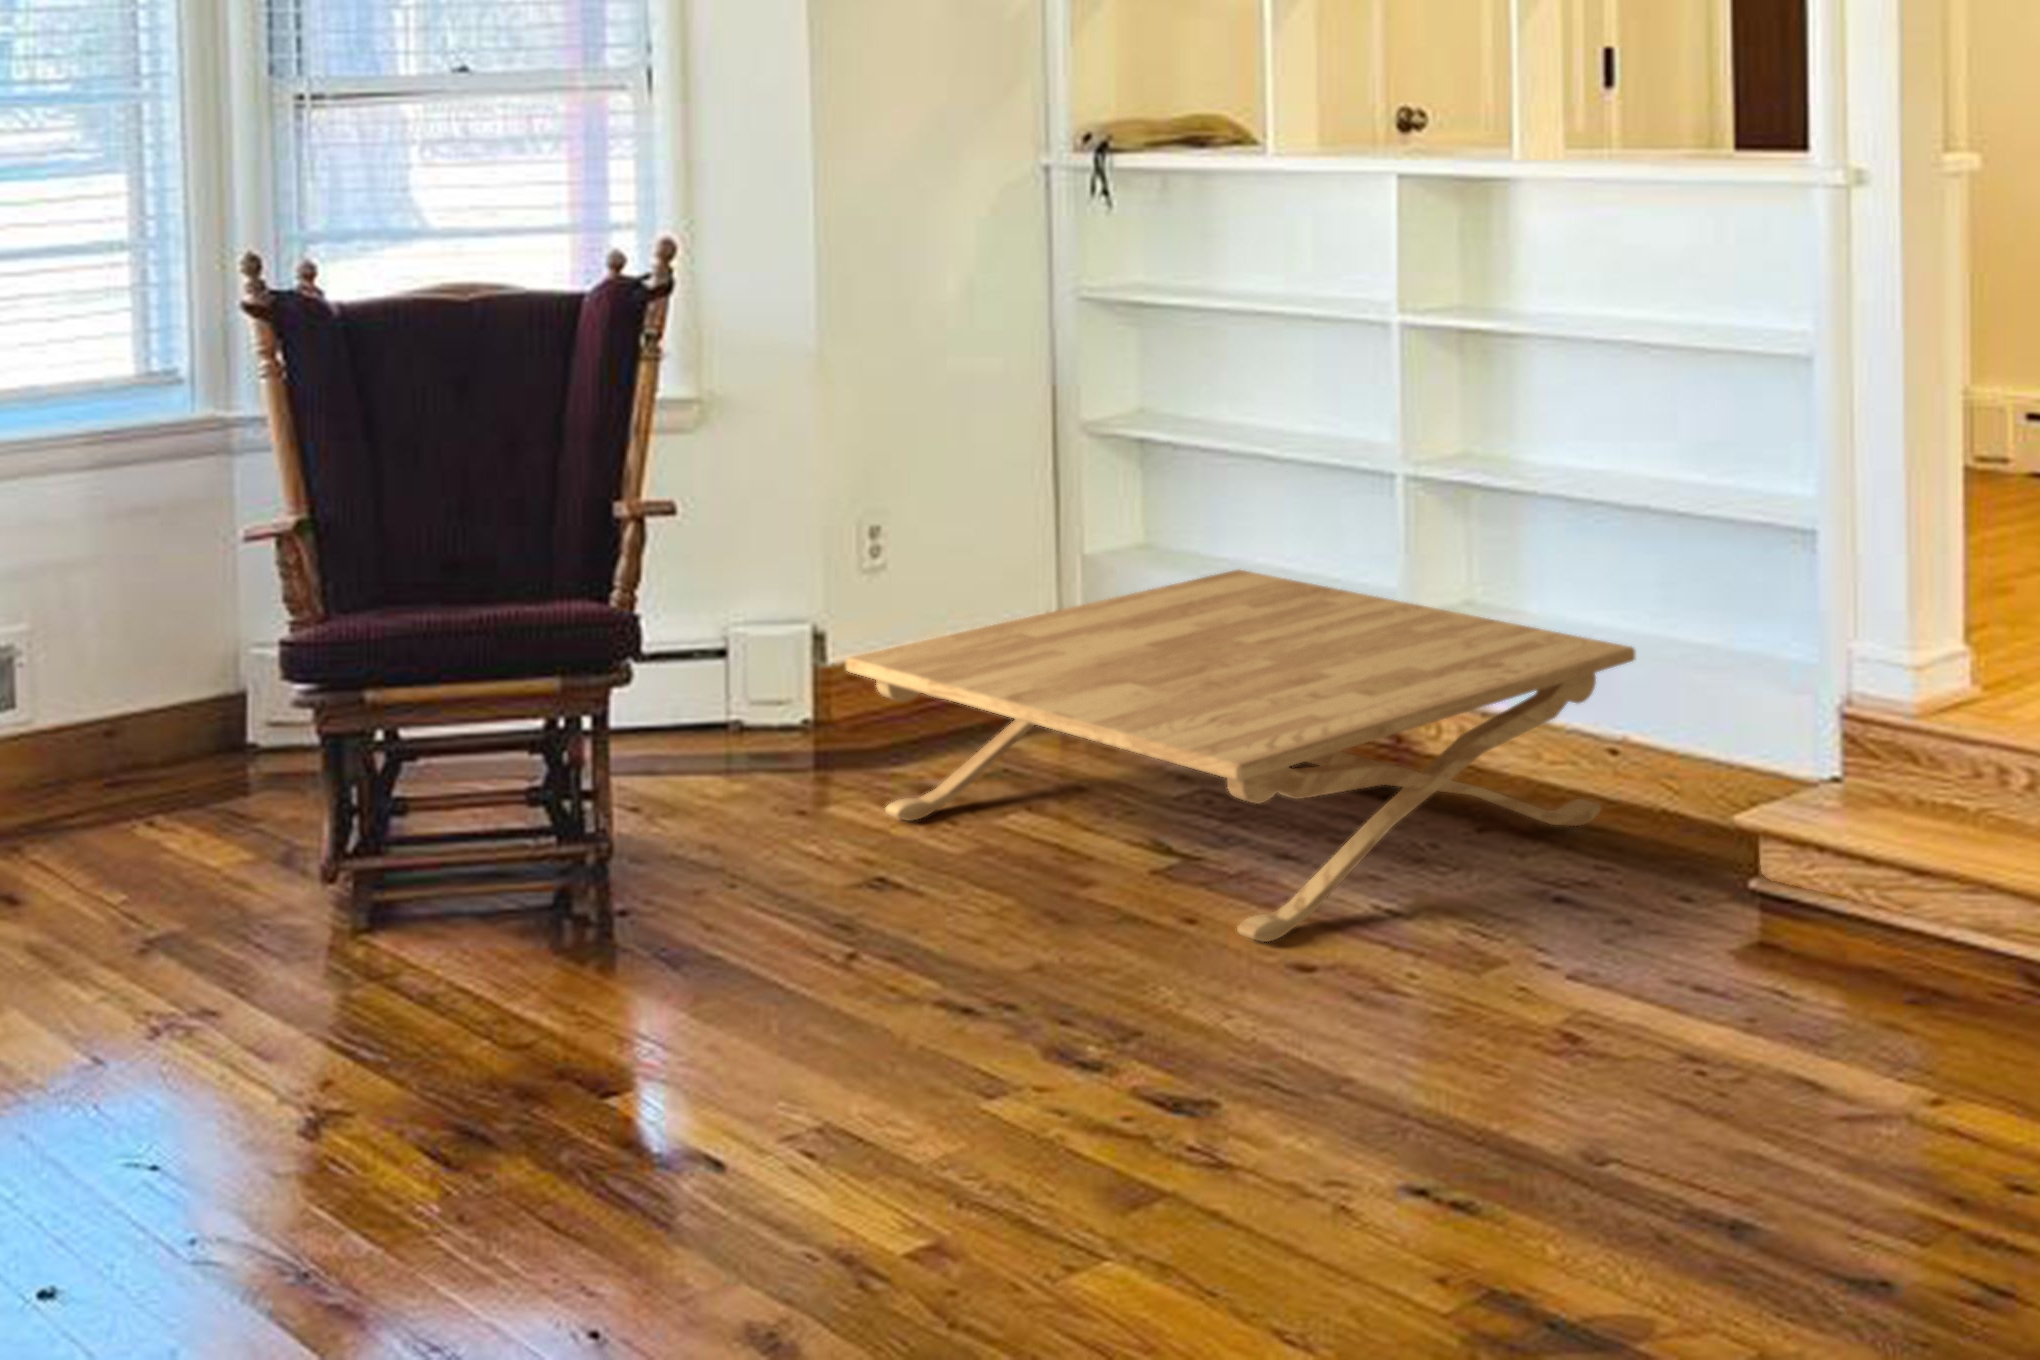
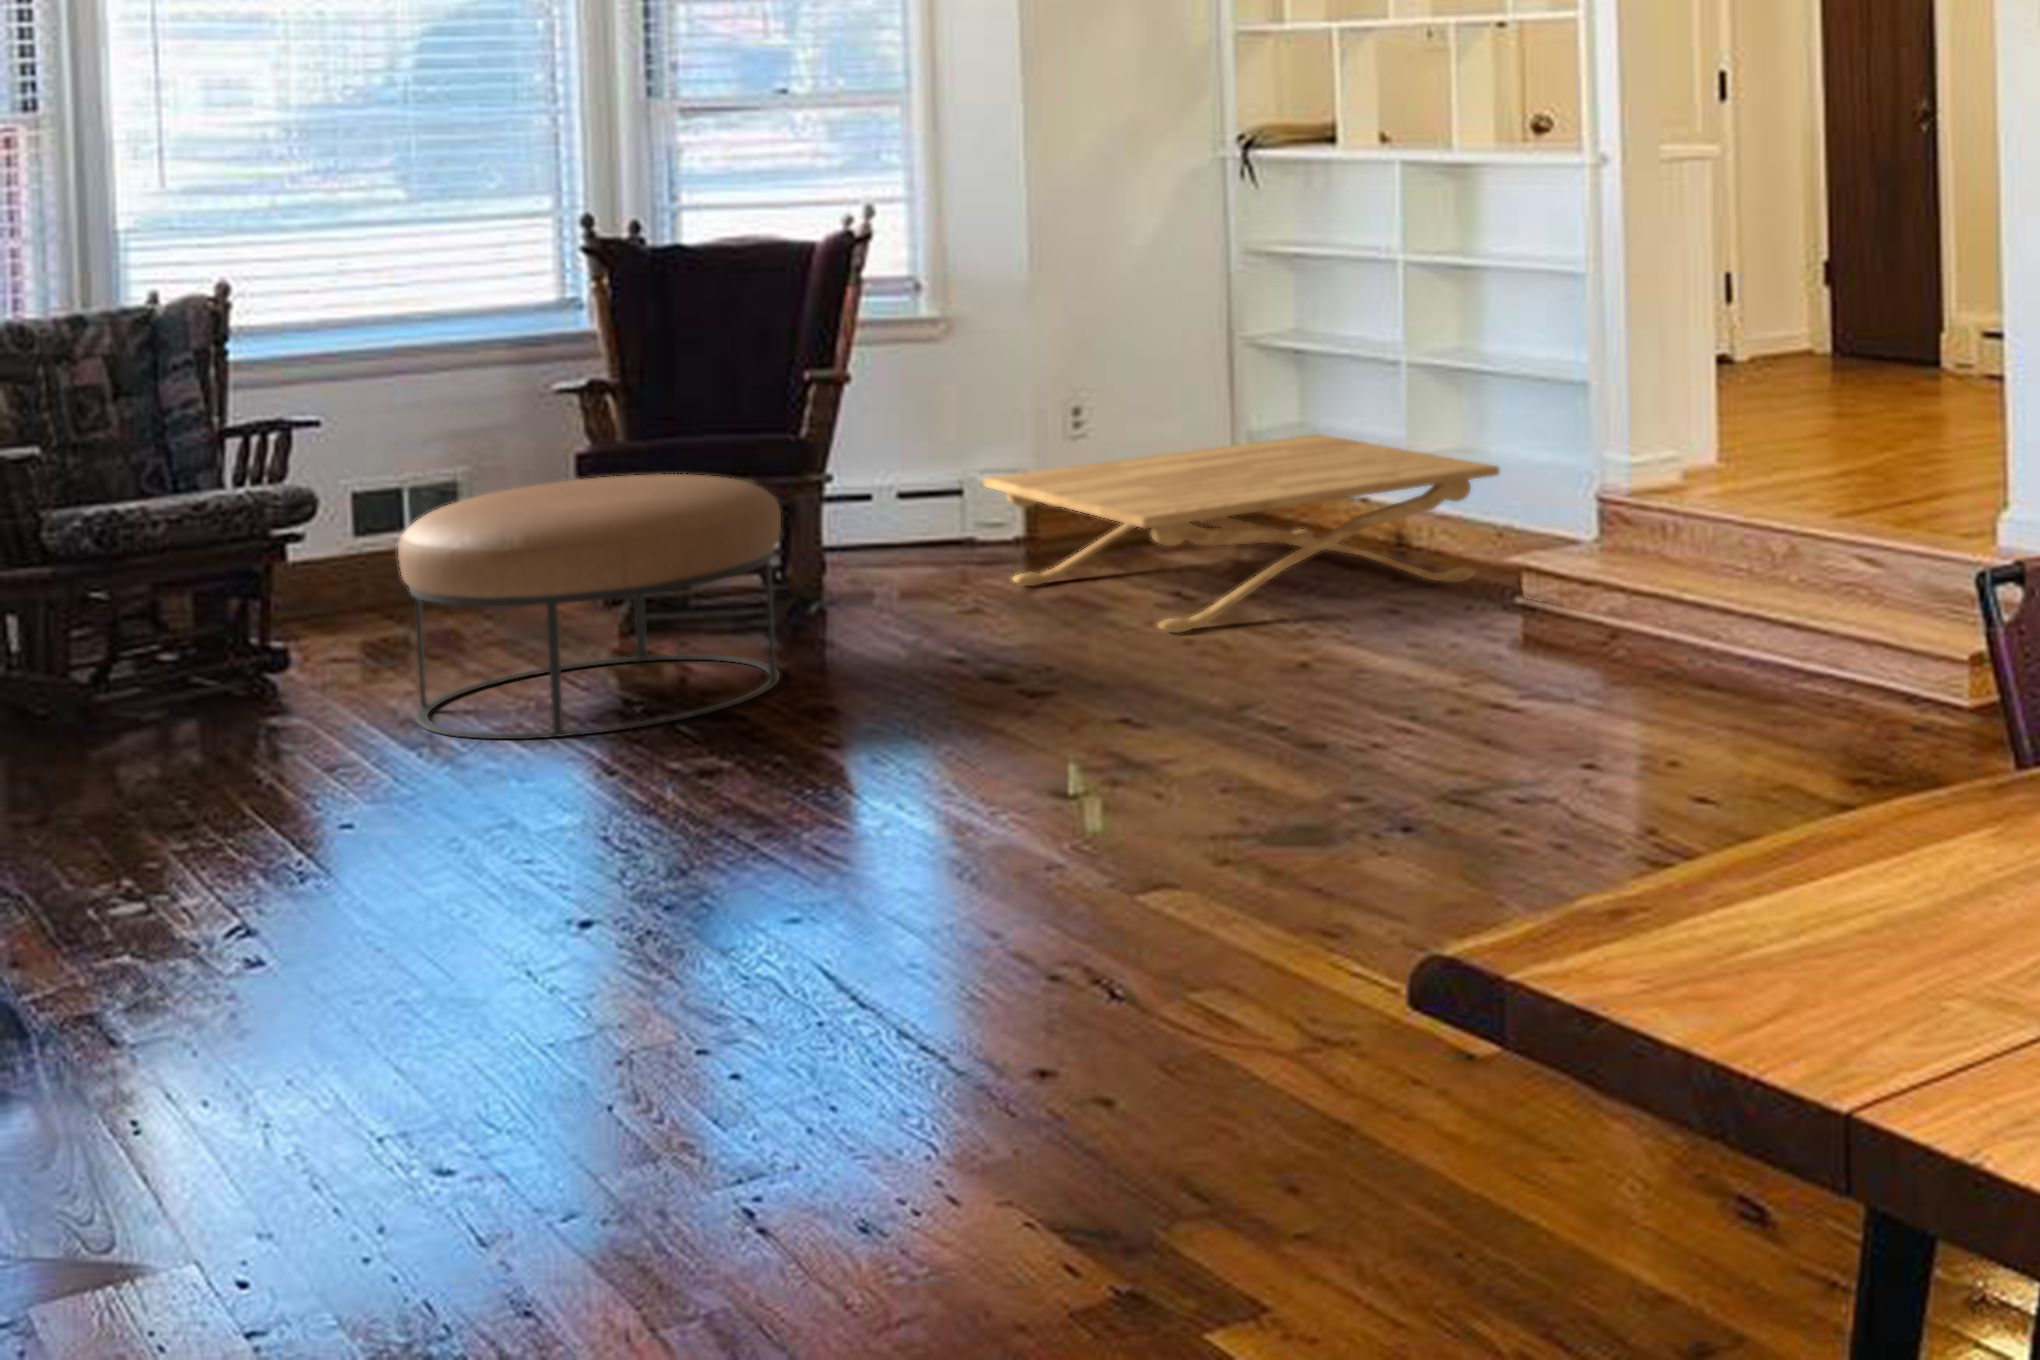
ottoman: none [123,701,725,1224] -> present [398,474,781,739]

